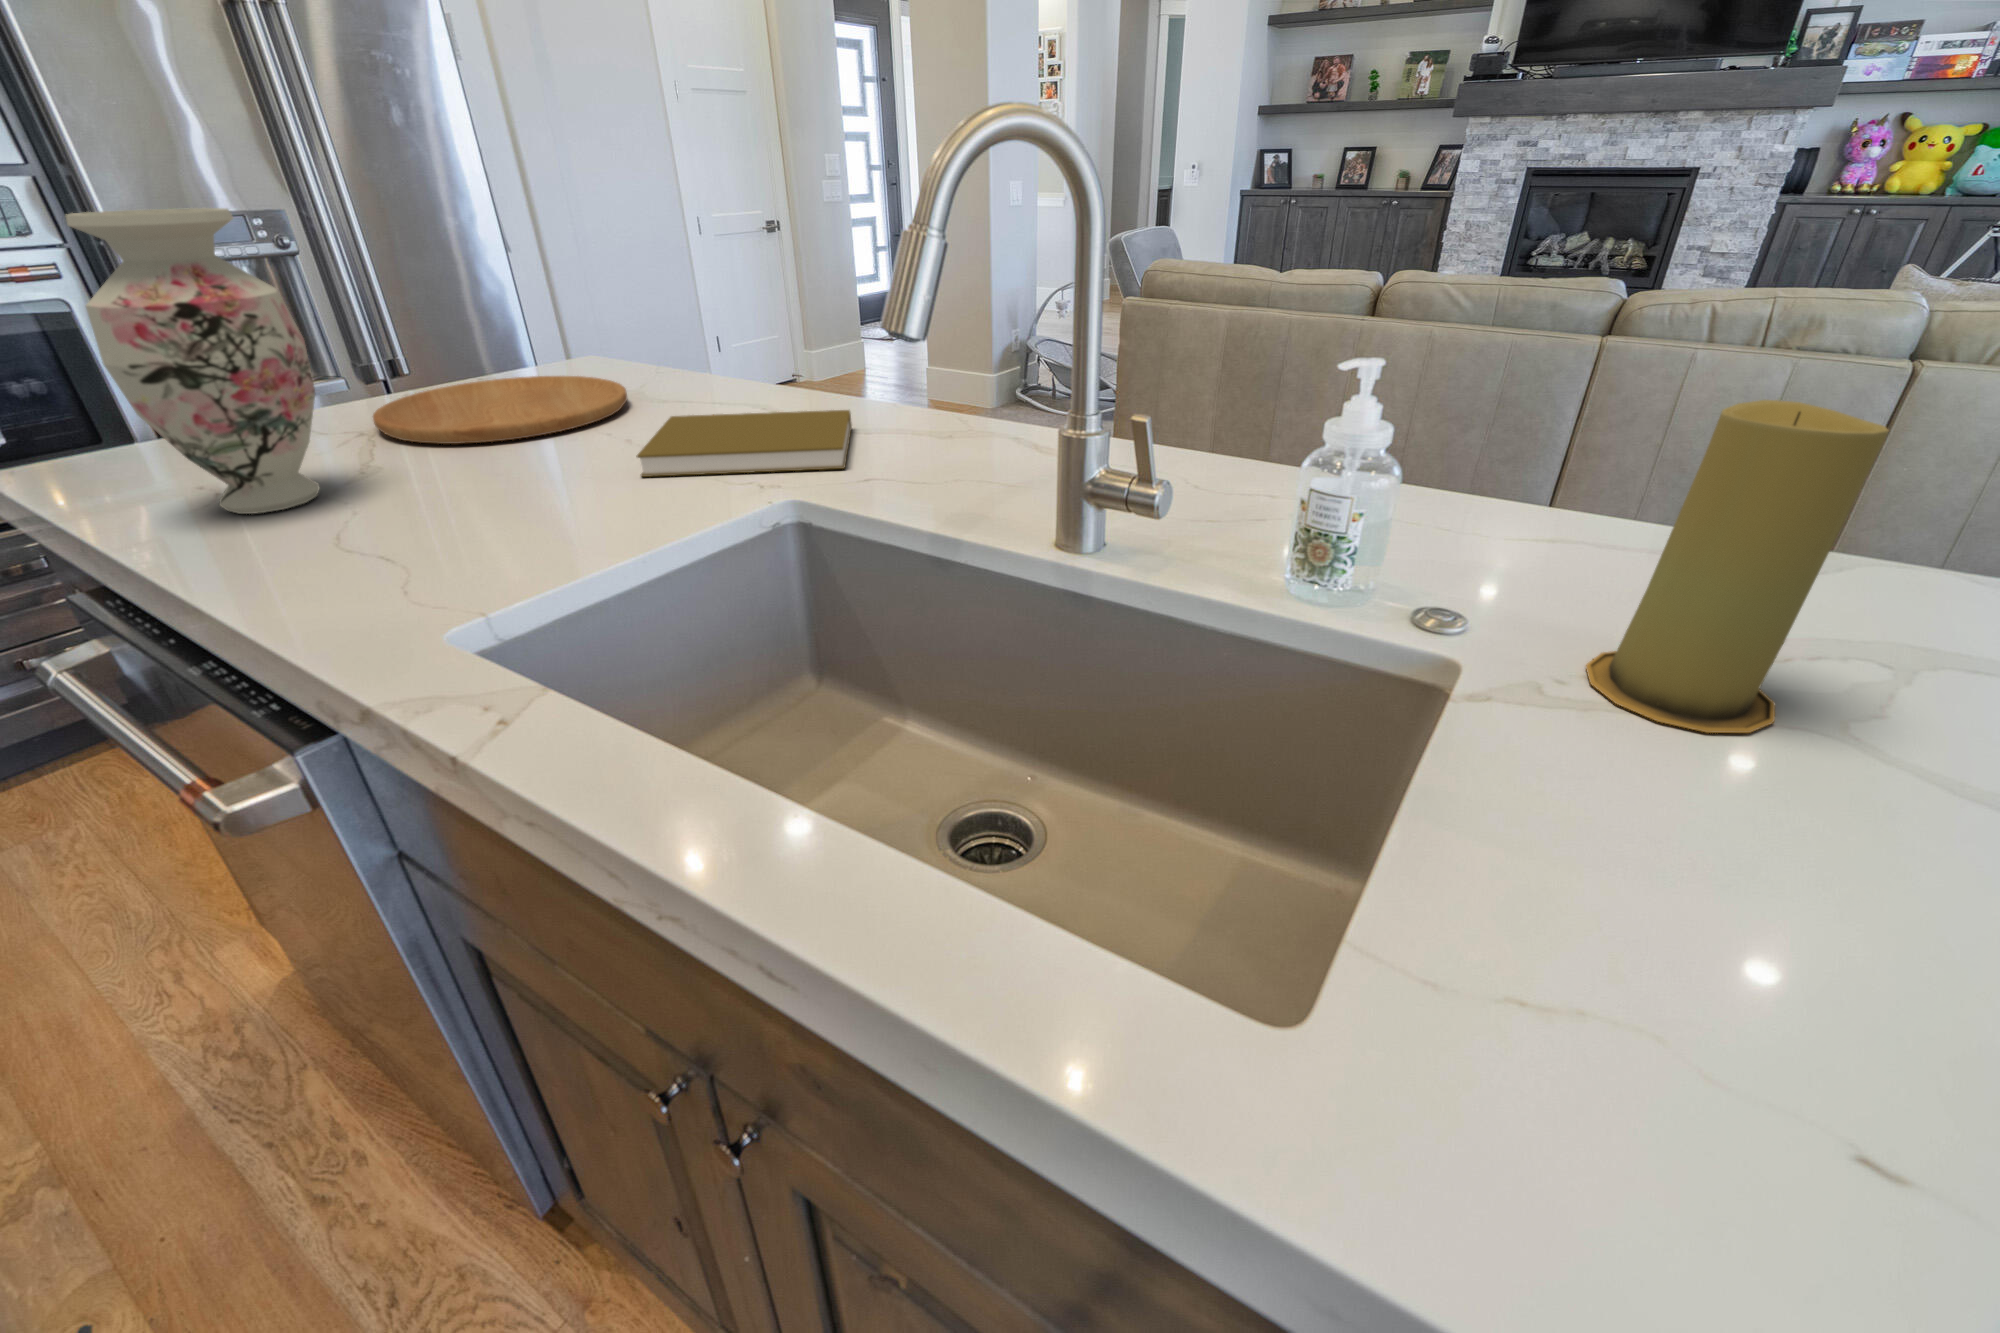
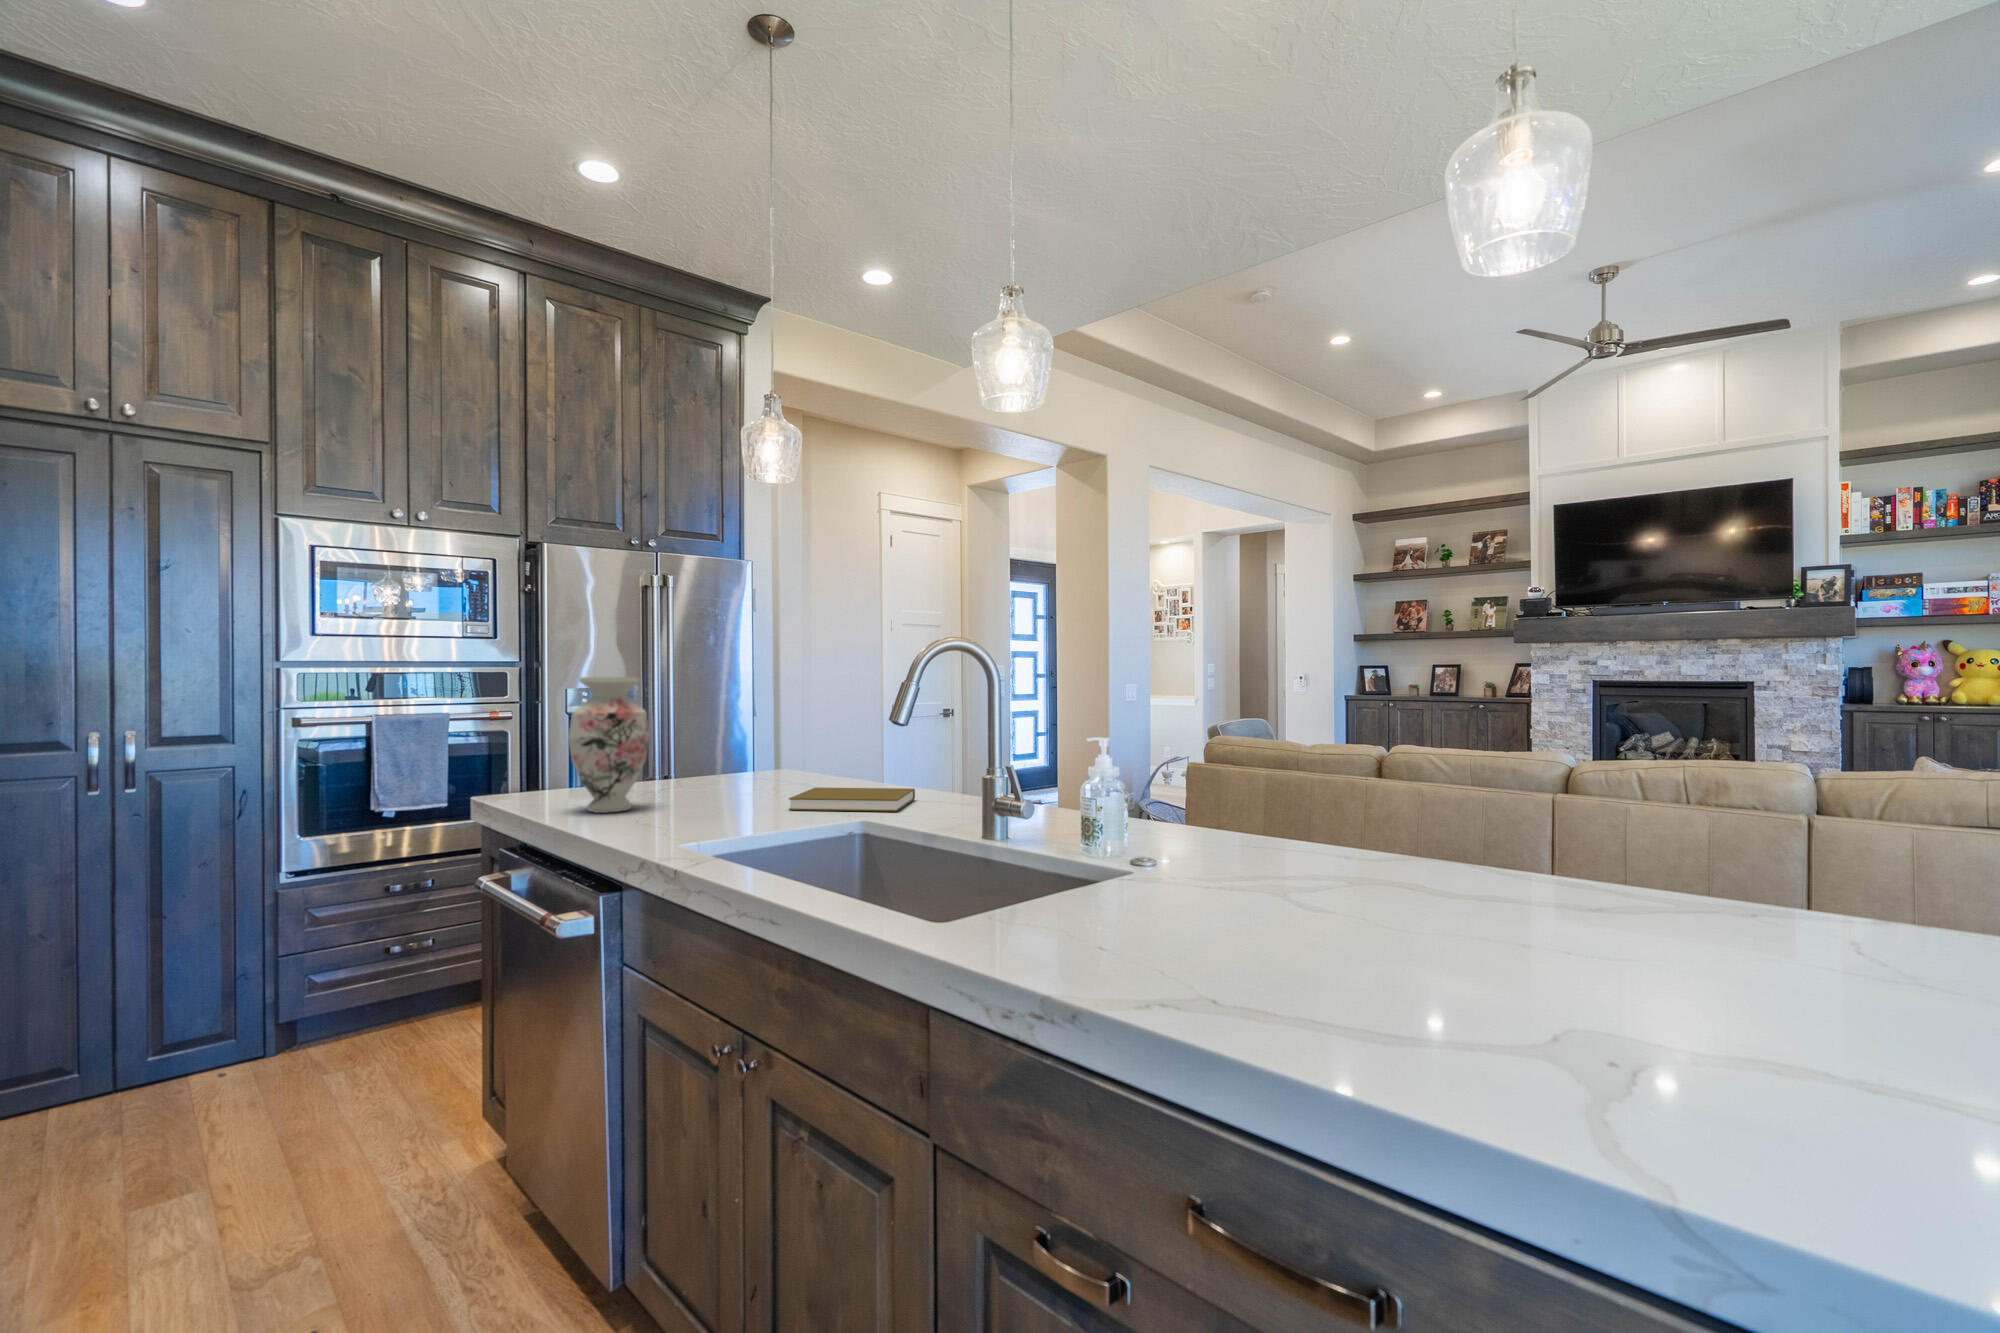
cutting board: present [373,376,627,444] -> none [660,773,797,797]
candle: present [1586,400,1888,733] -> none [1182,746,1260,889]

